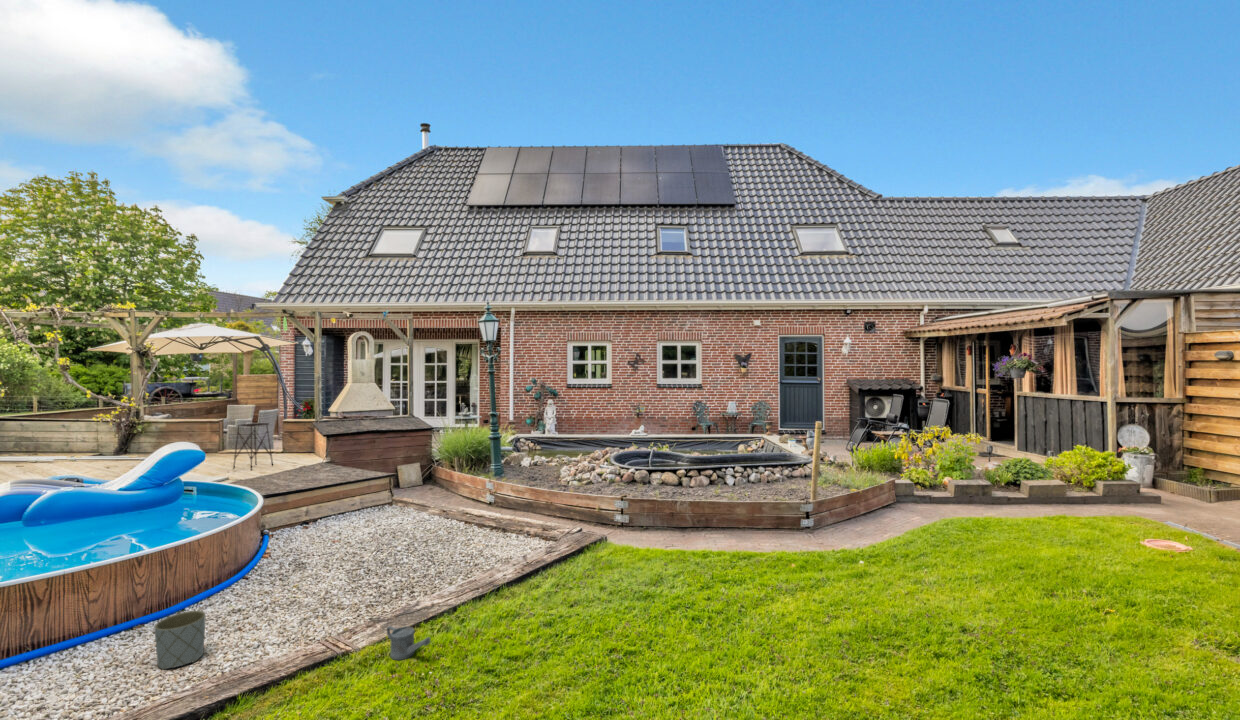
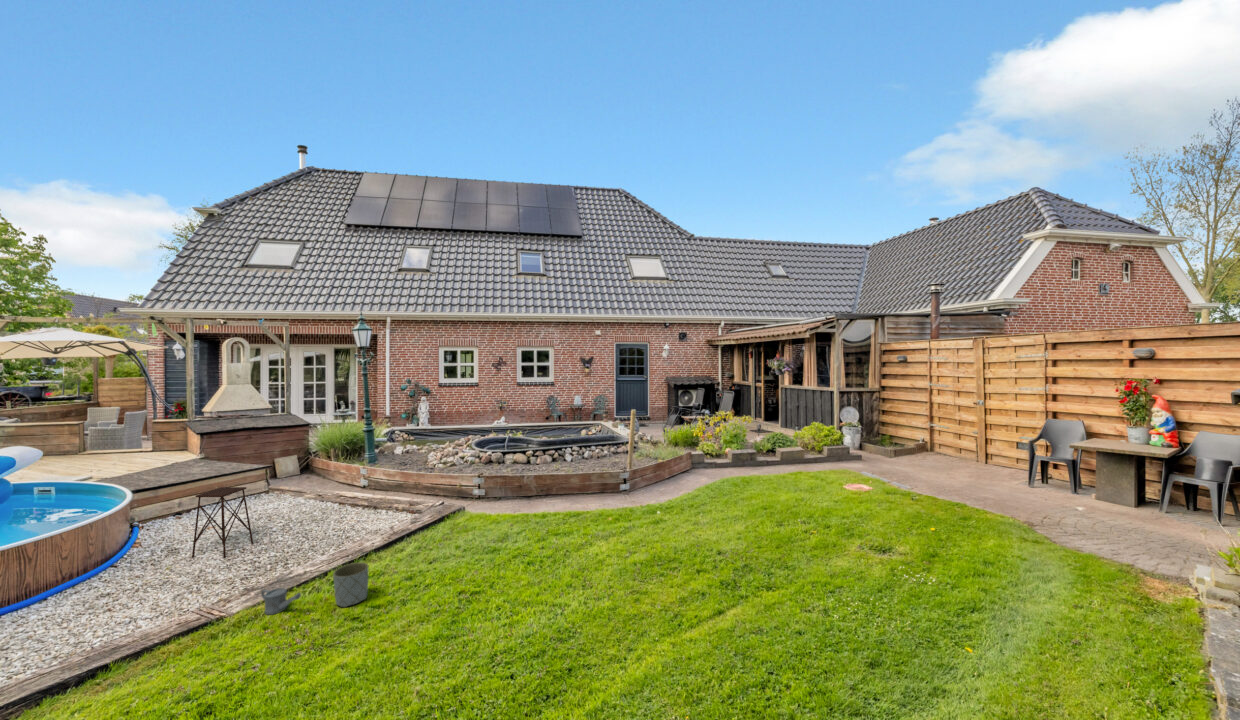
side table: present [233,423,273,469] -> present [192,487,253,558]
planter: present [154,611,206,670] -> present [333,562,368,607]

